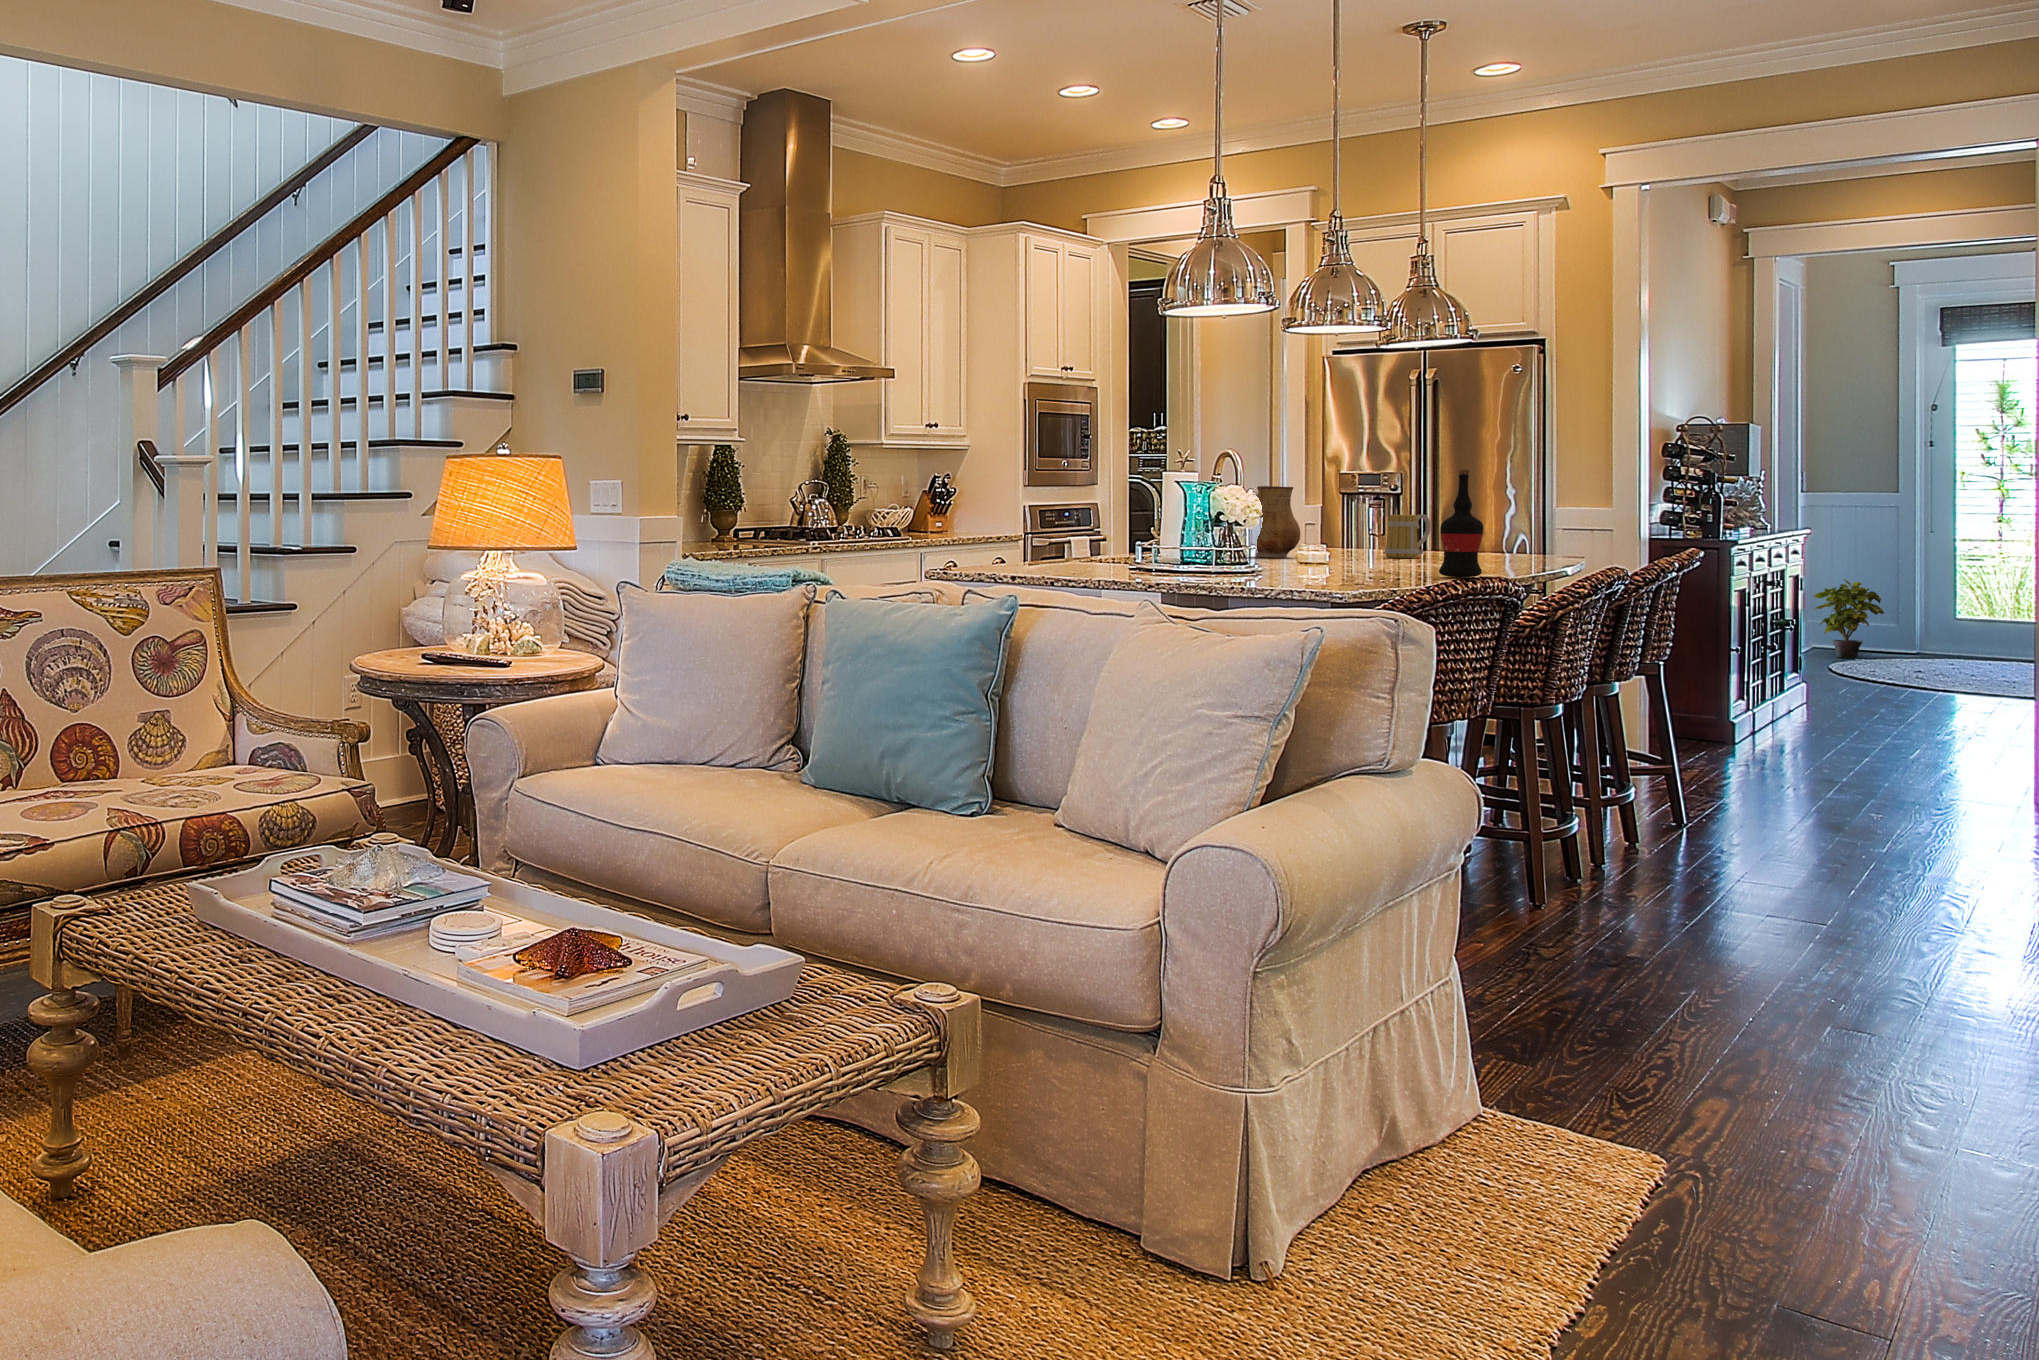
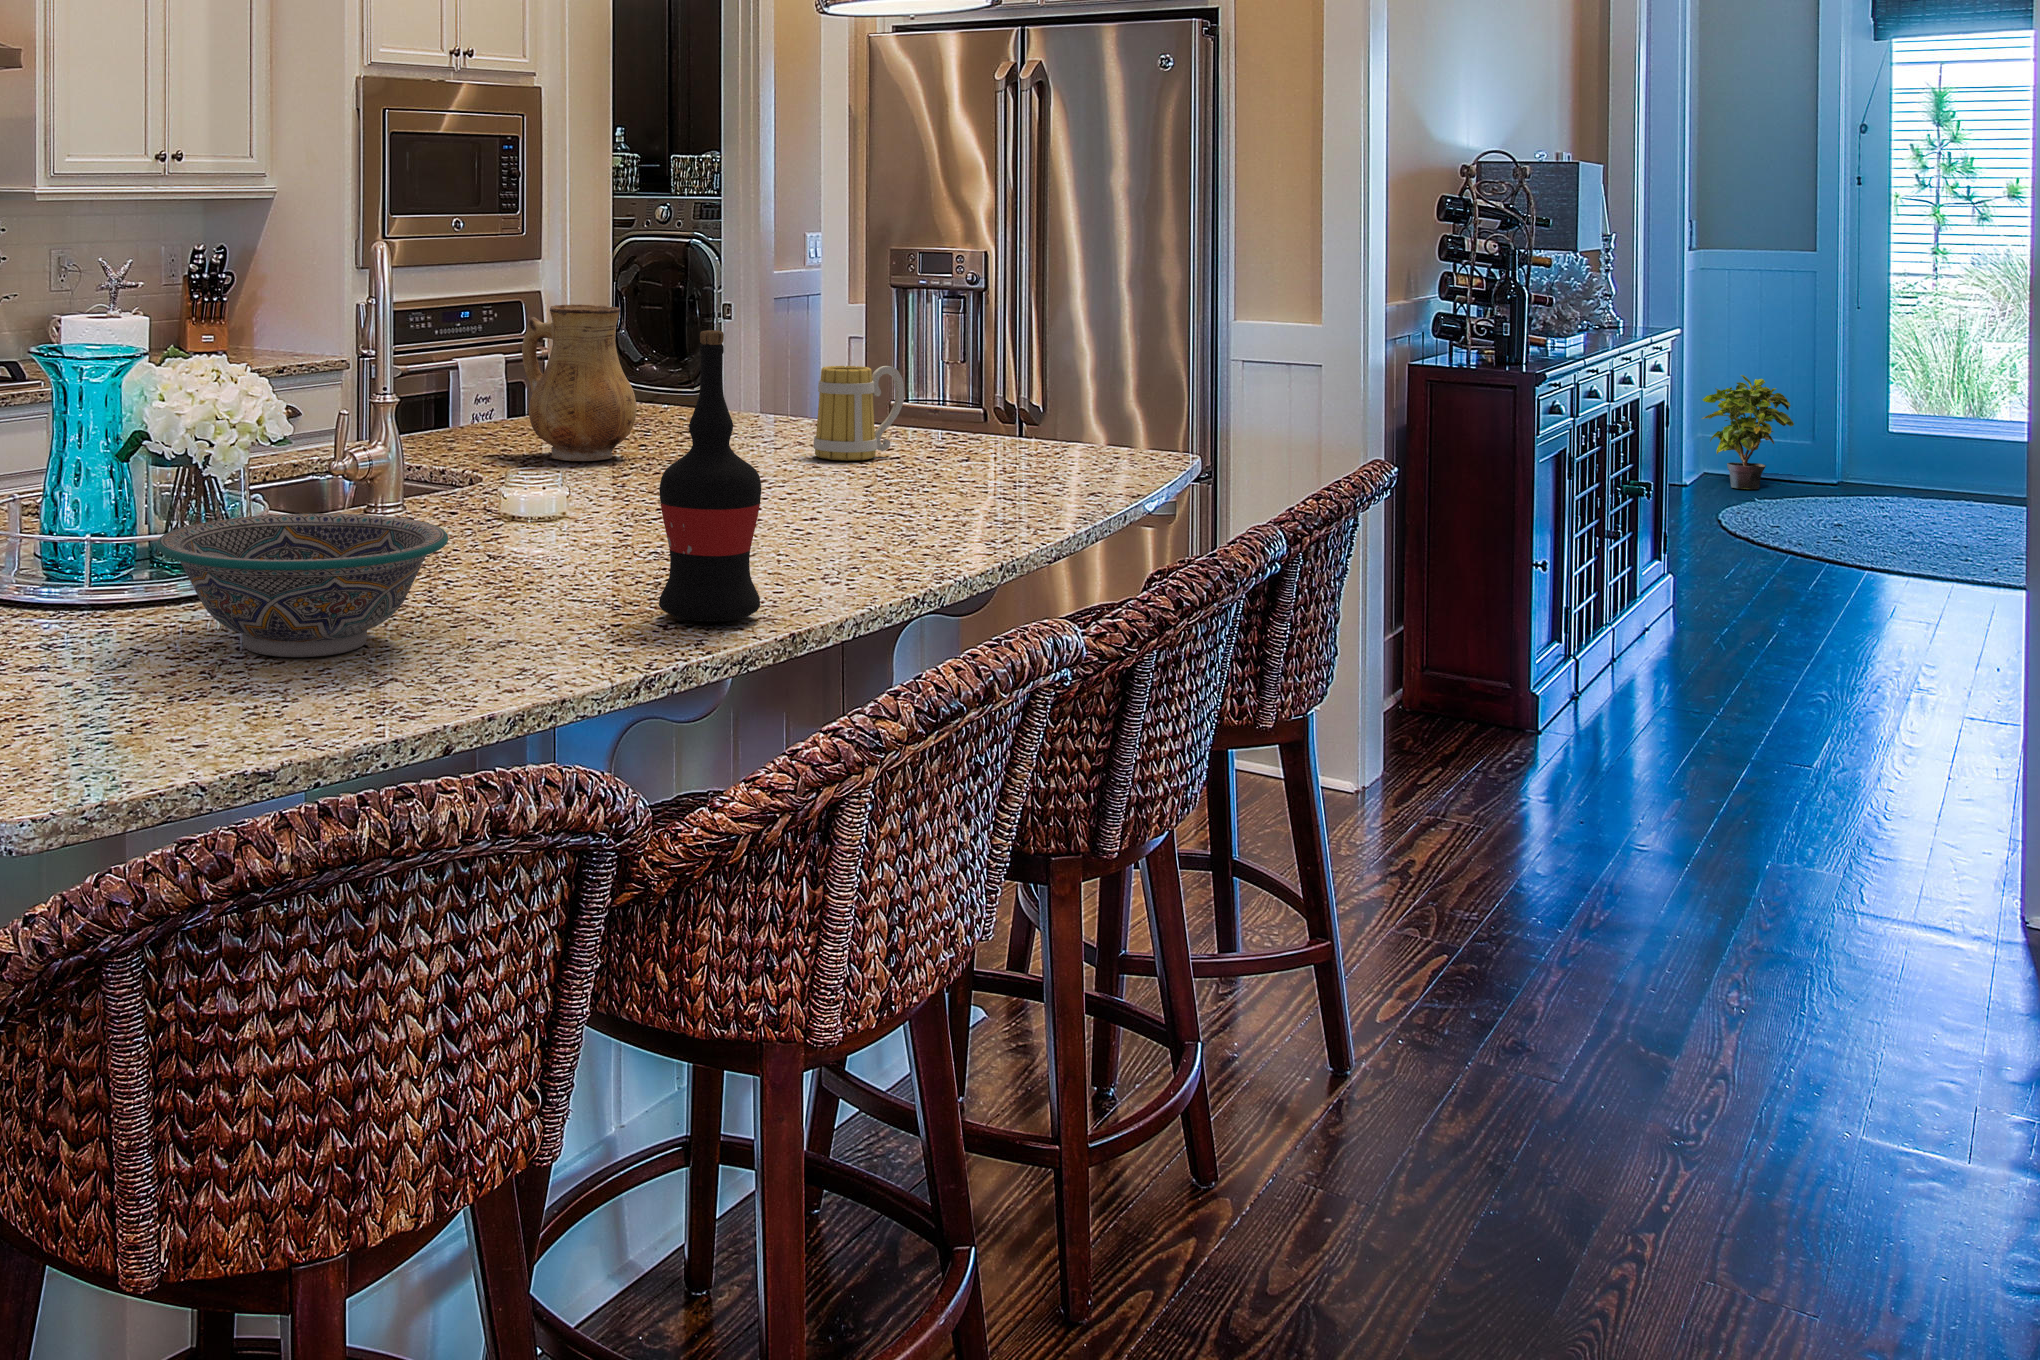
bowl: none [1268,539,1381,580] -> present [157,514,448,657]

